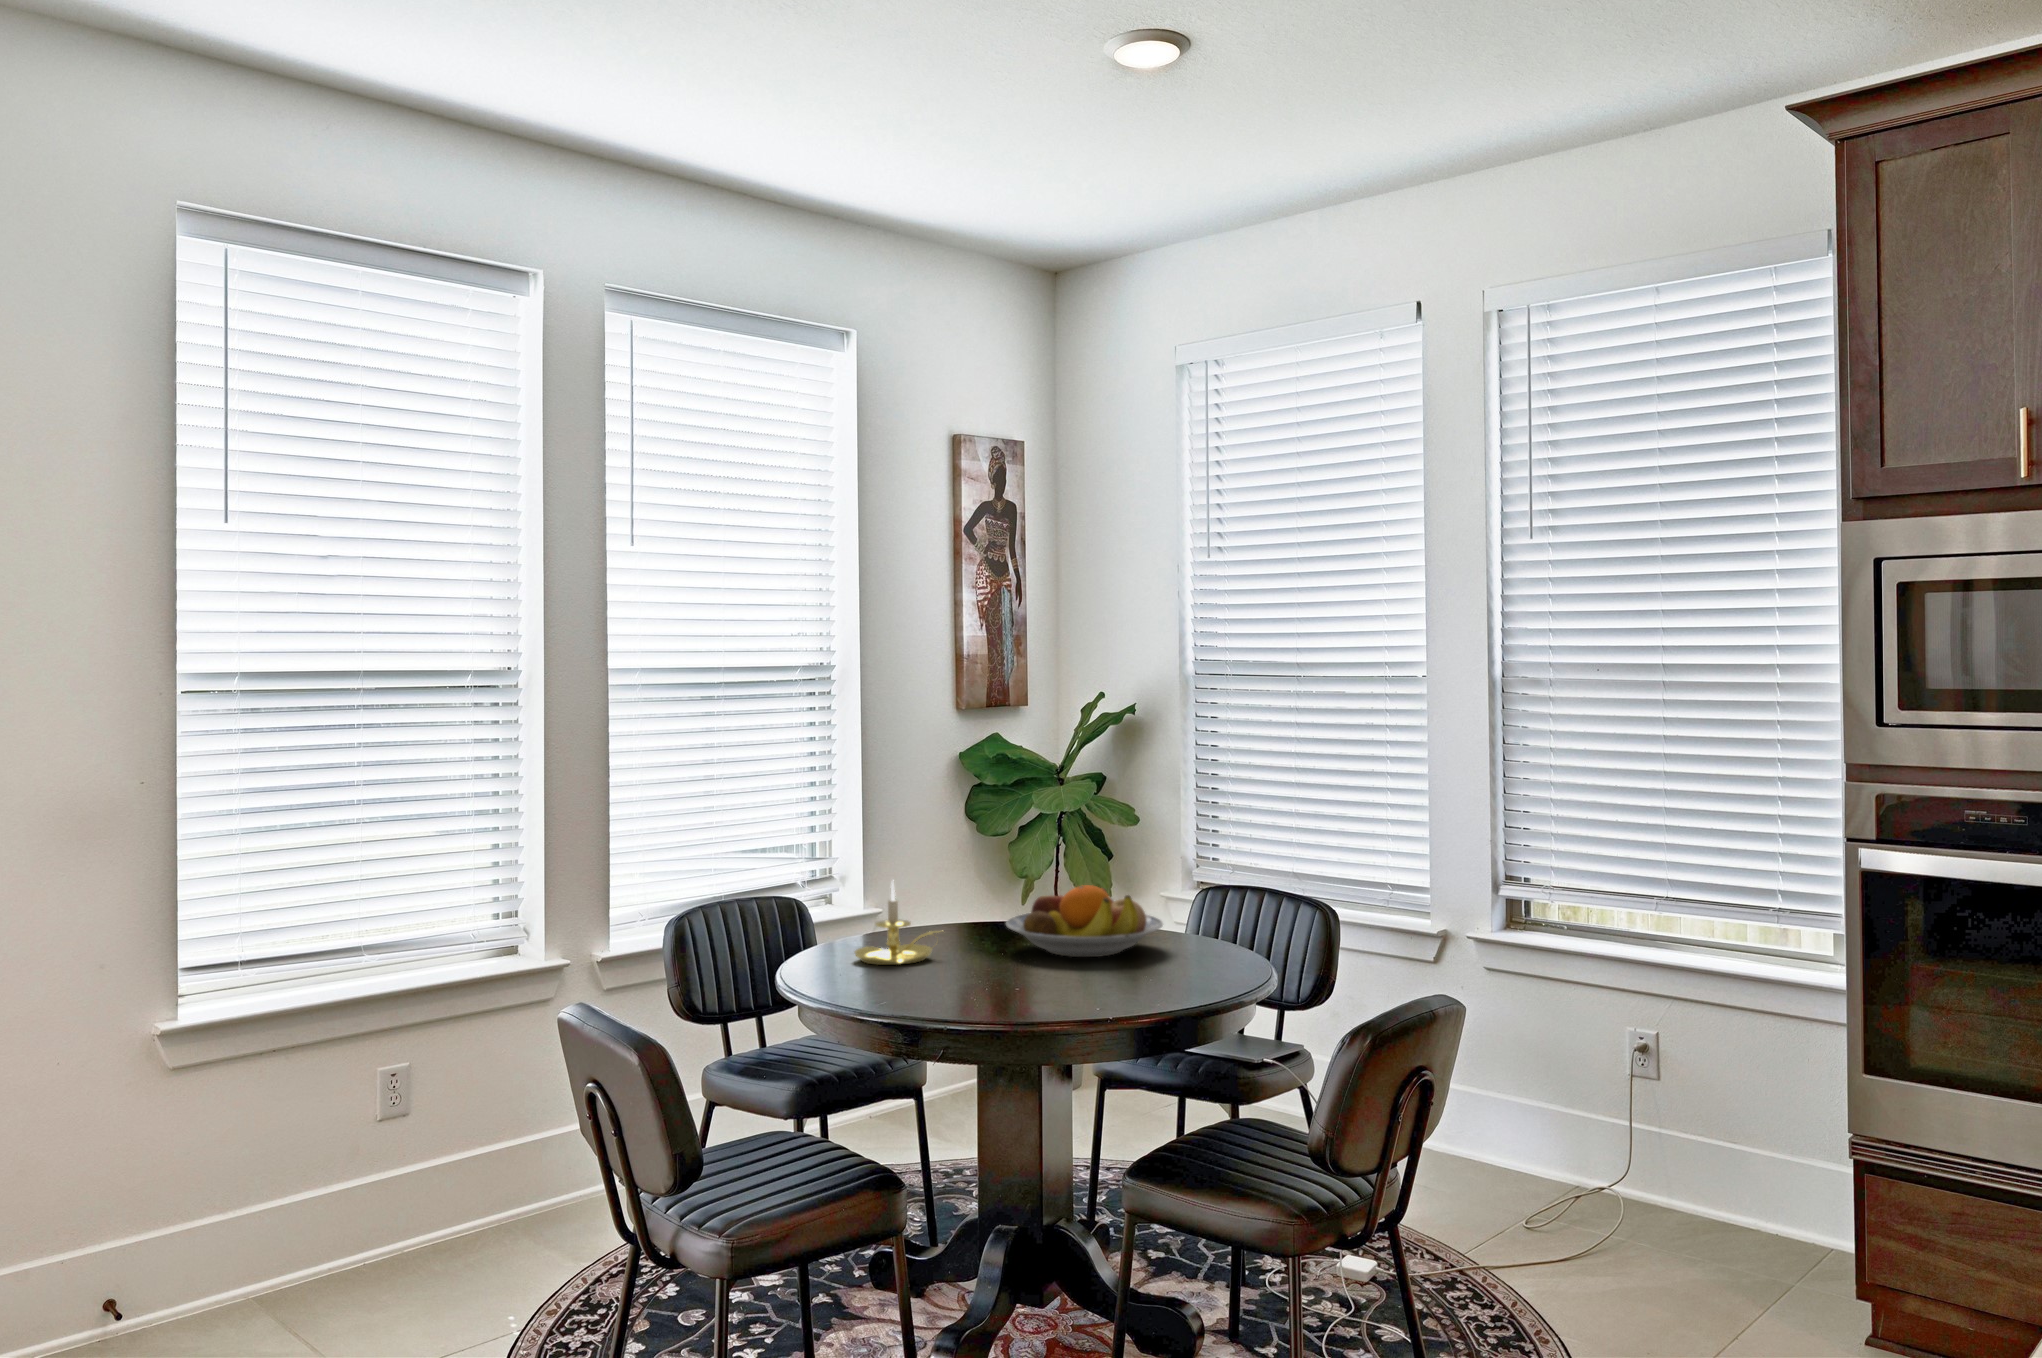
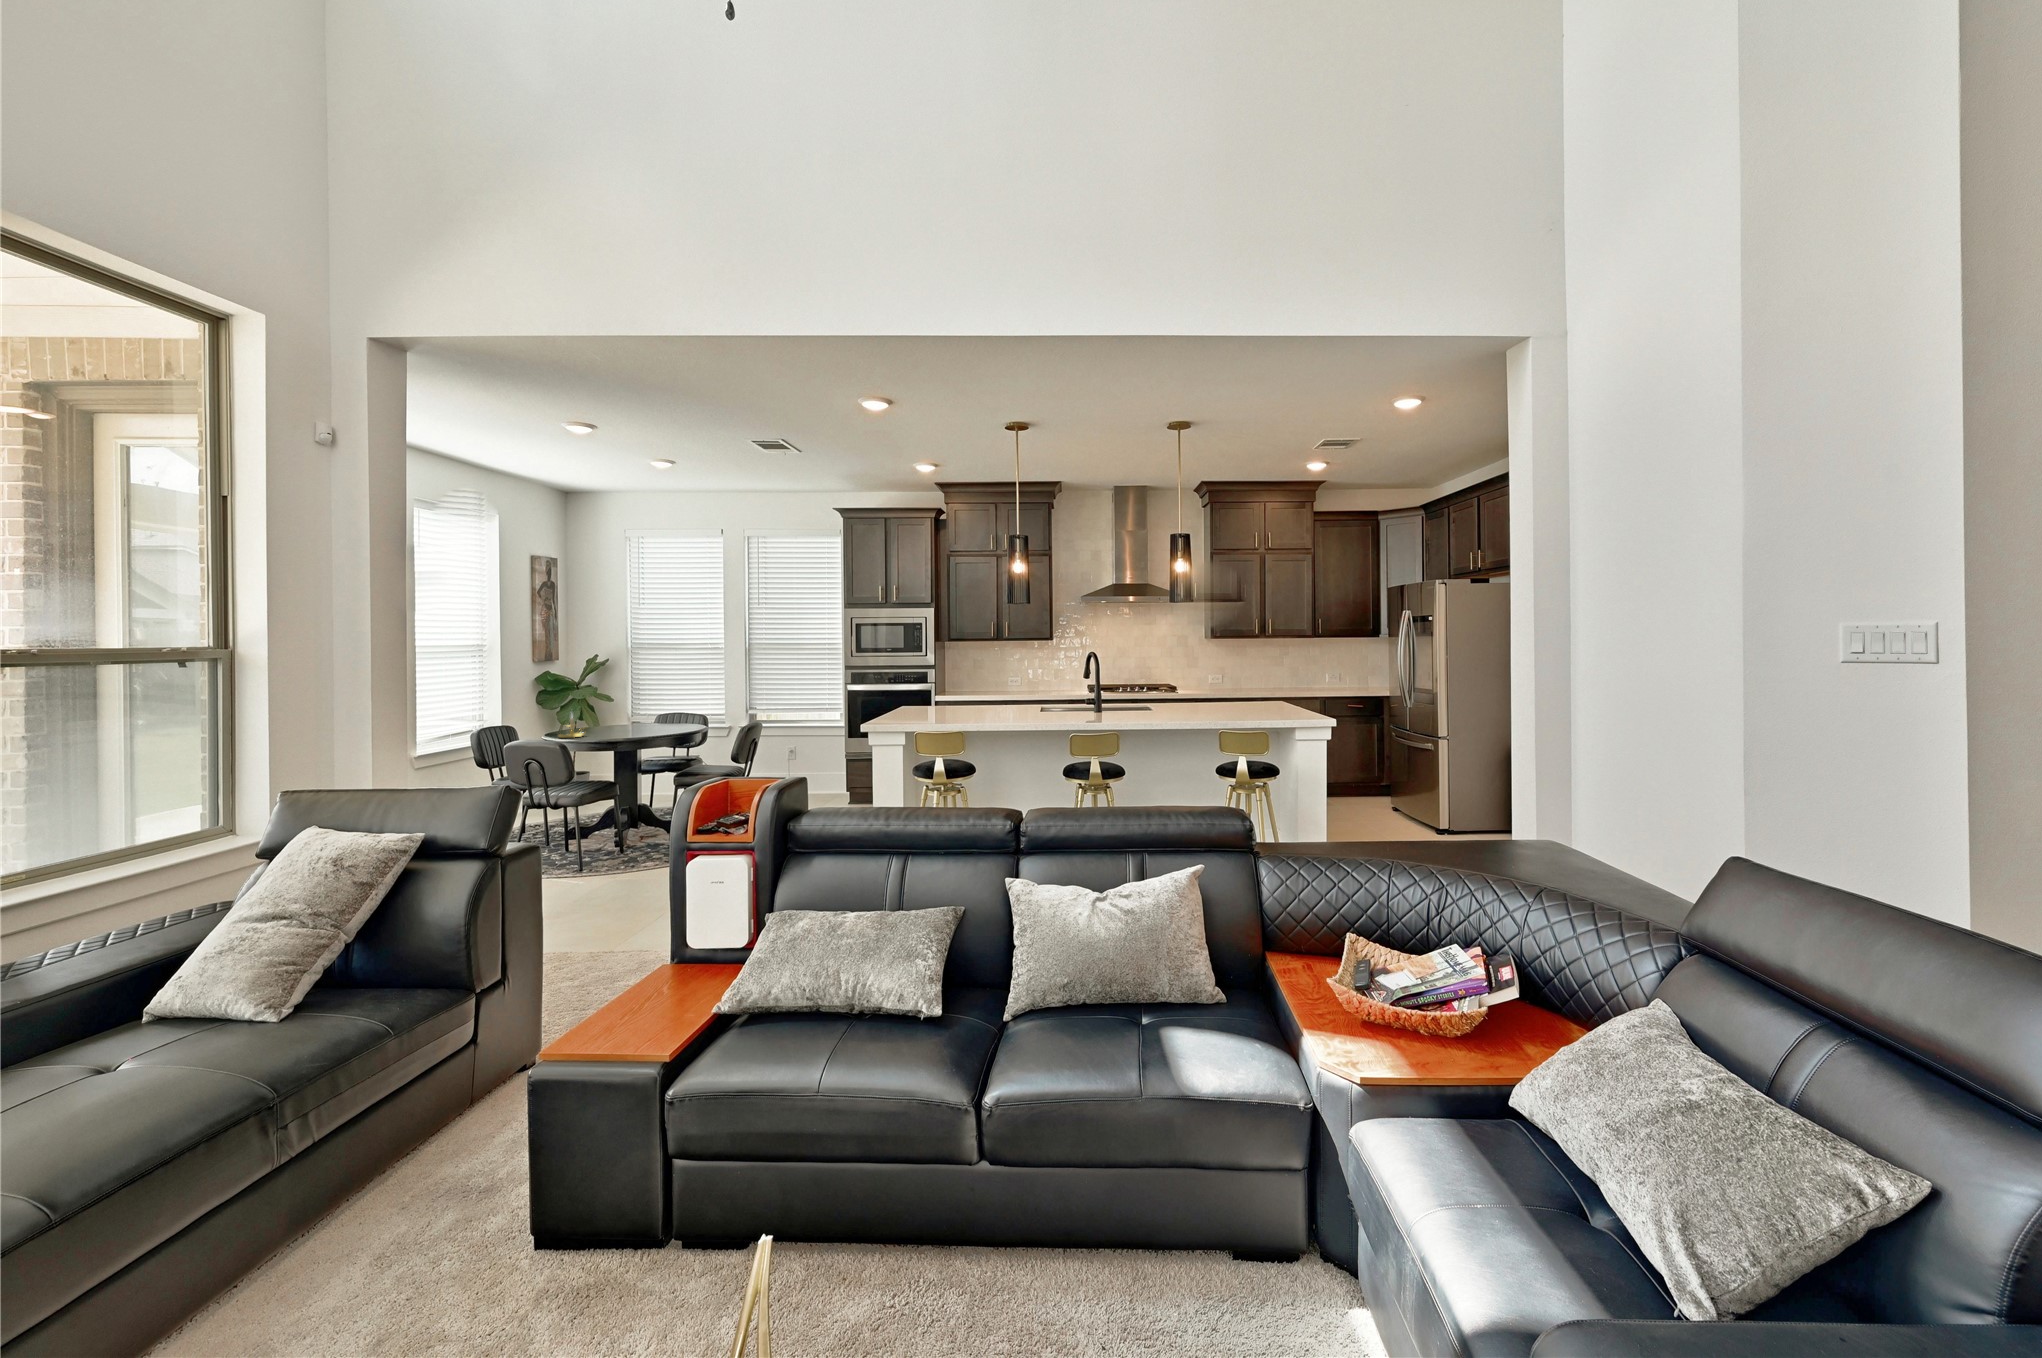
fruit bowl: present [1006,885,1163,957] -> none [607,710,661,732]

